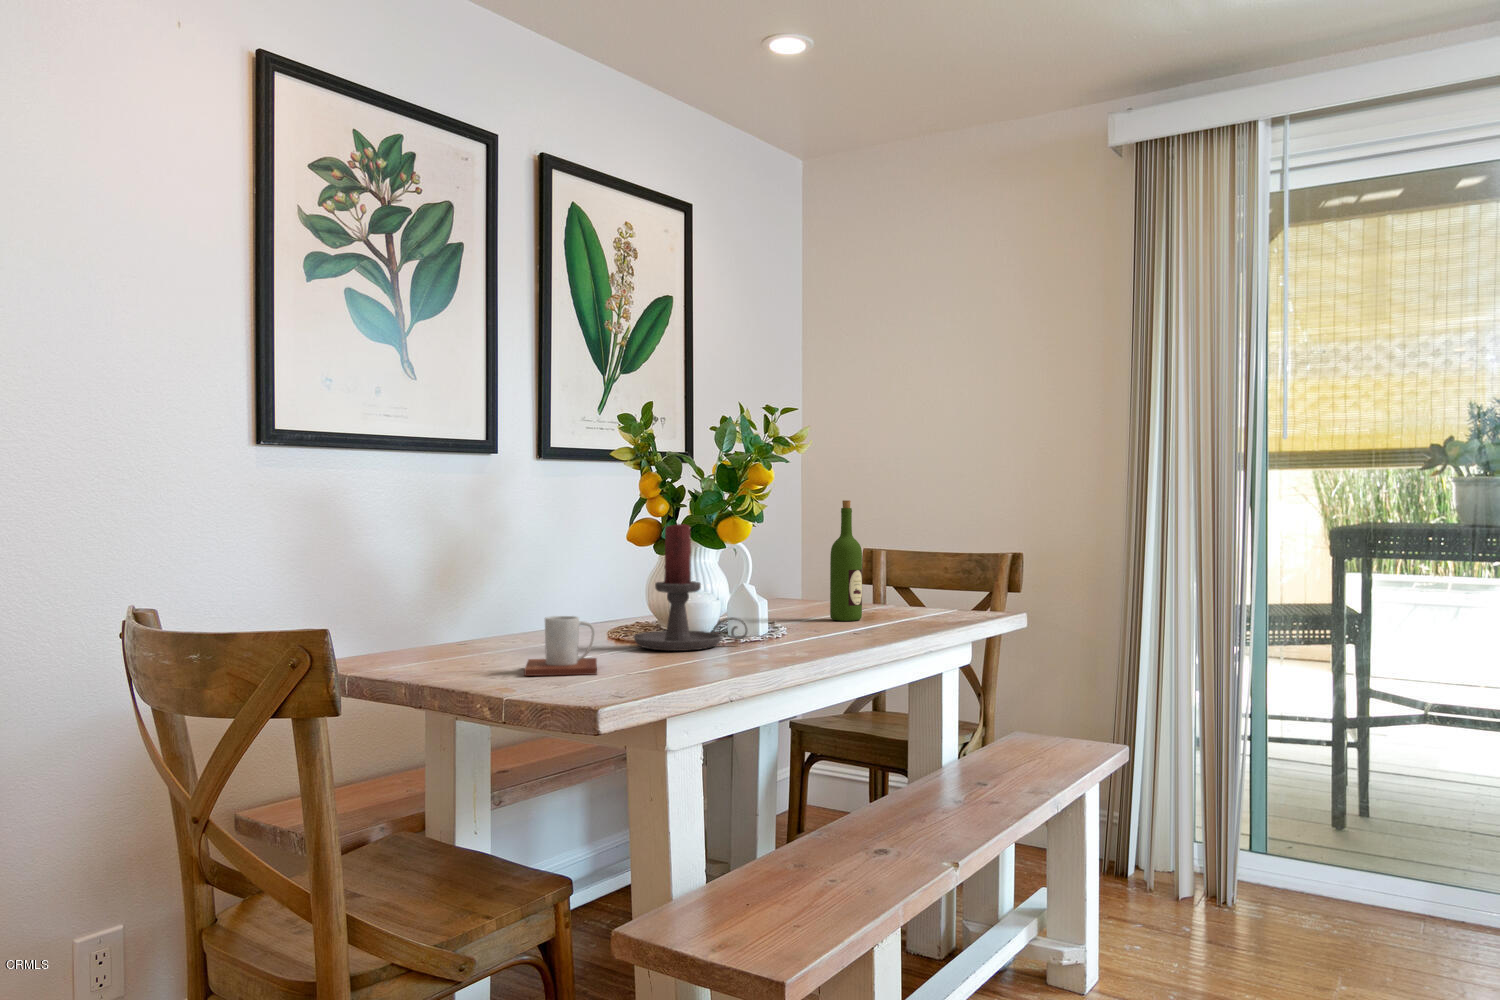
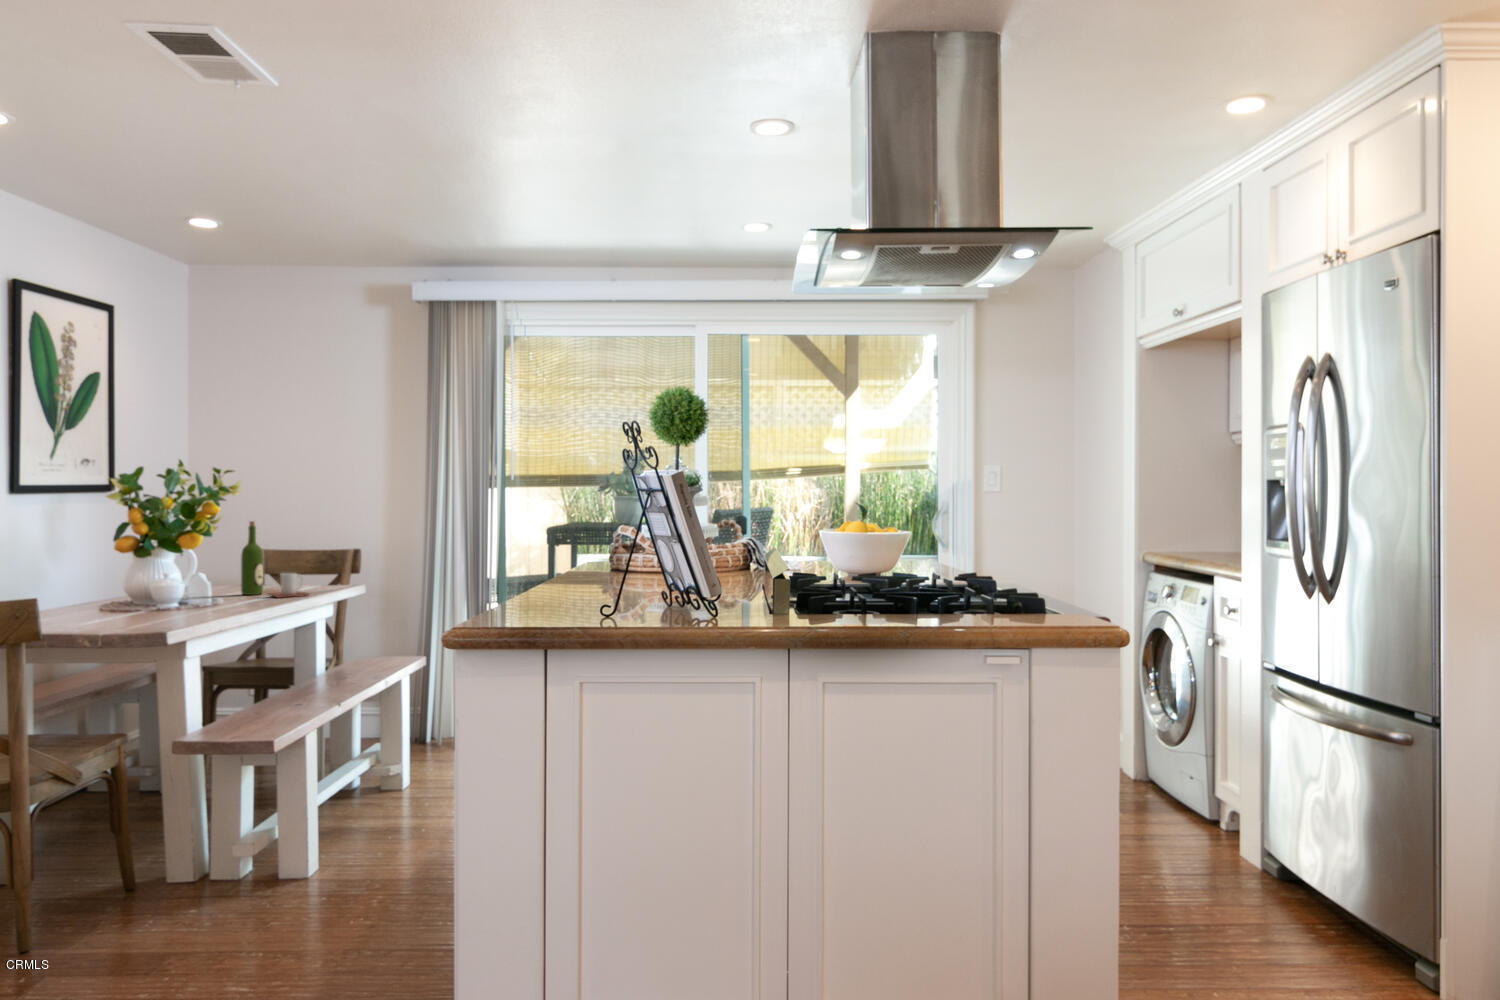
candle holder: present [634,524,748,651] -> none [131,540,205,613]
mug: present [524,616,597,676] -> present [268,573,309,598]

